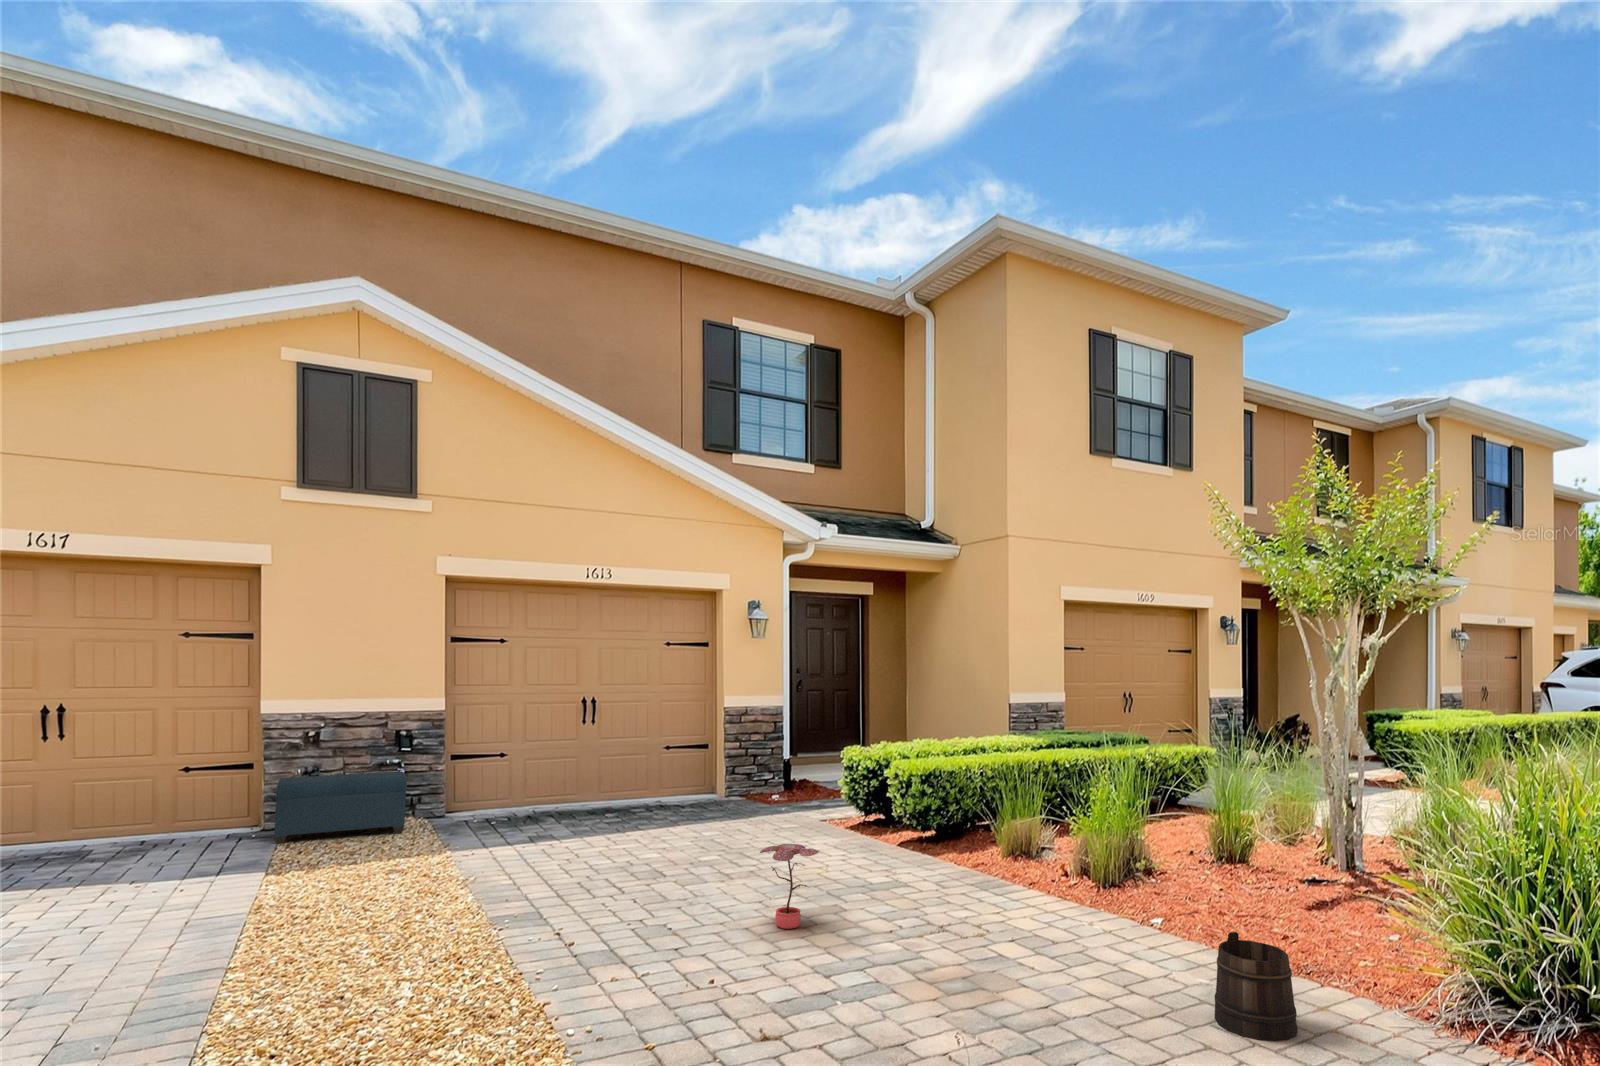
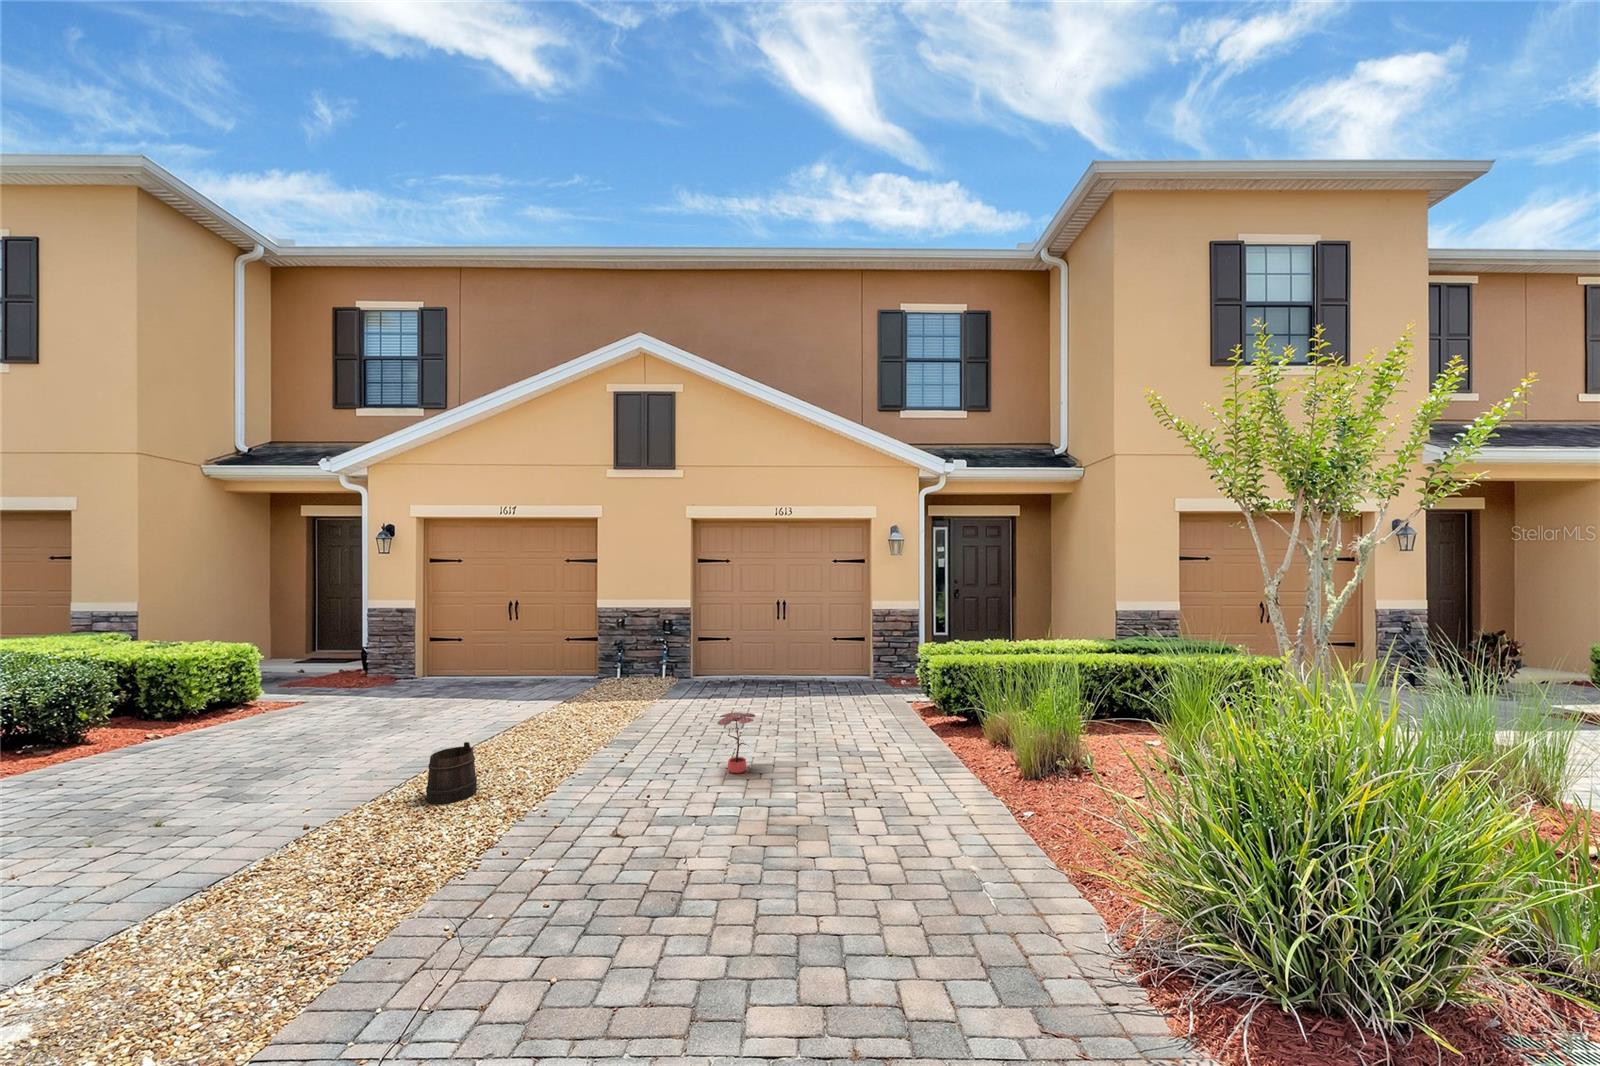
bench: present [274,771,407,844] -> none [593,645,666,681]
bucket: present [1215,932,1298,1041] -> present [426,742,477,805]

